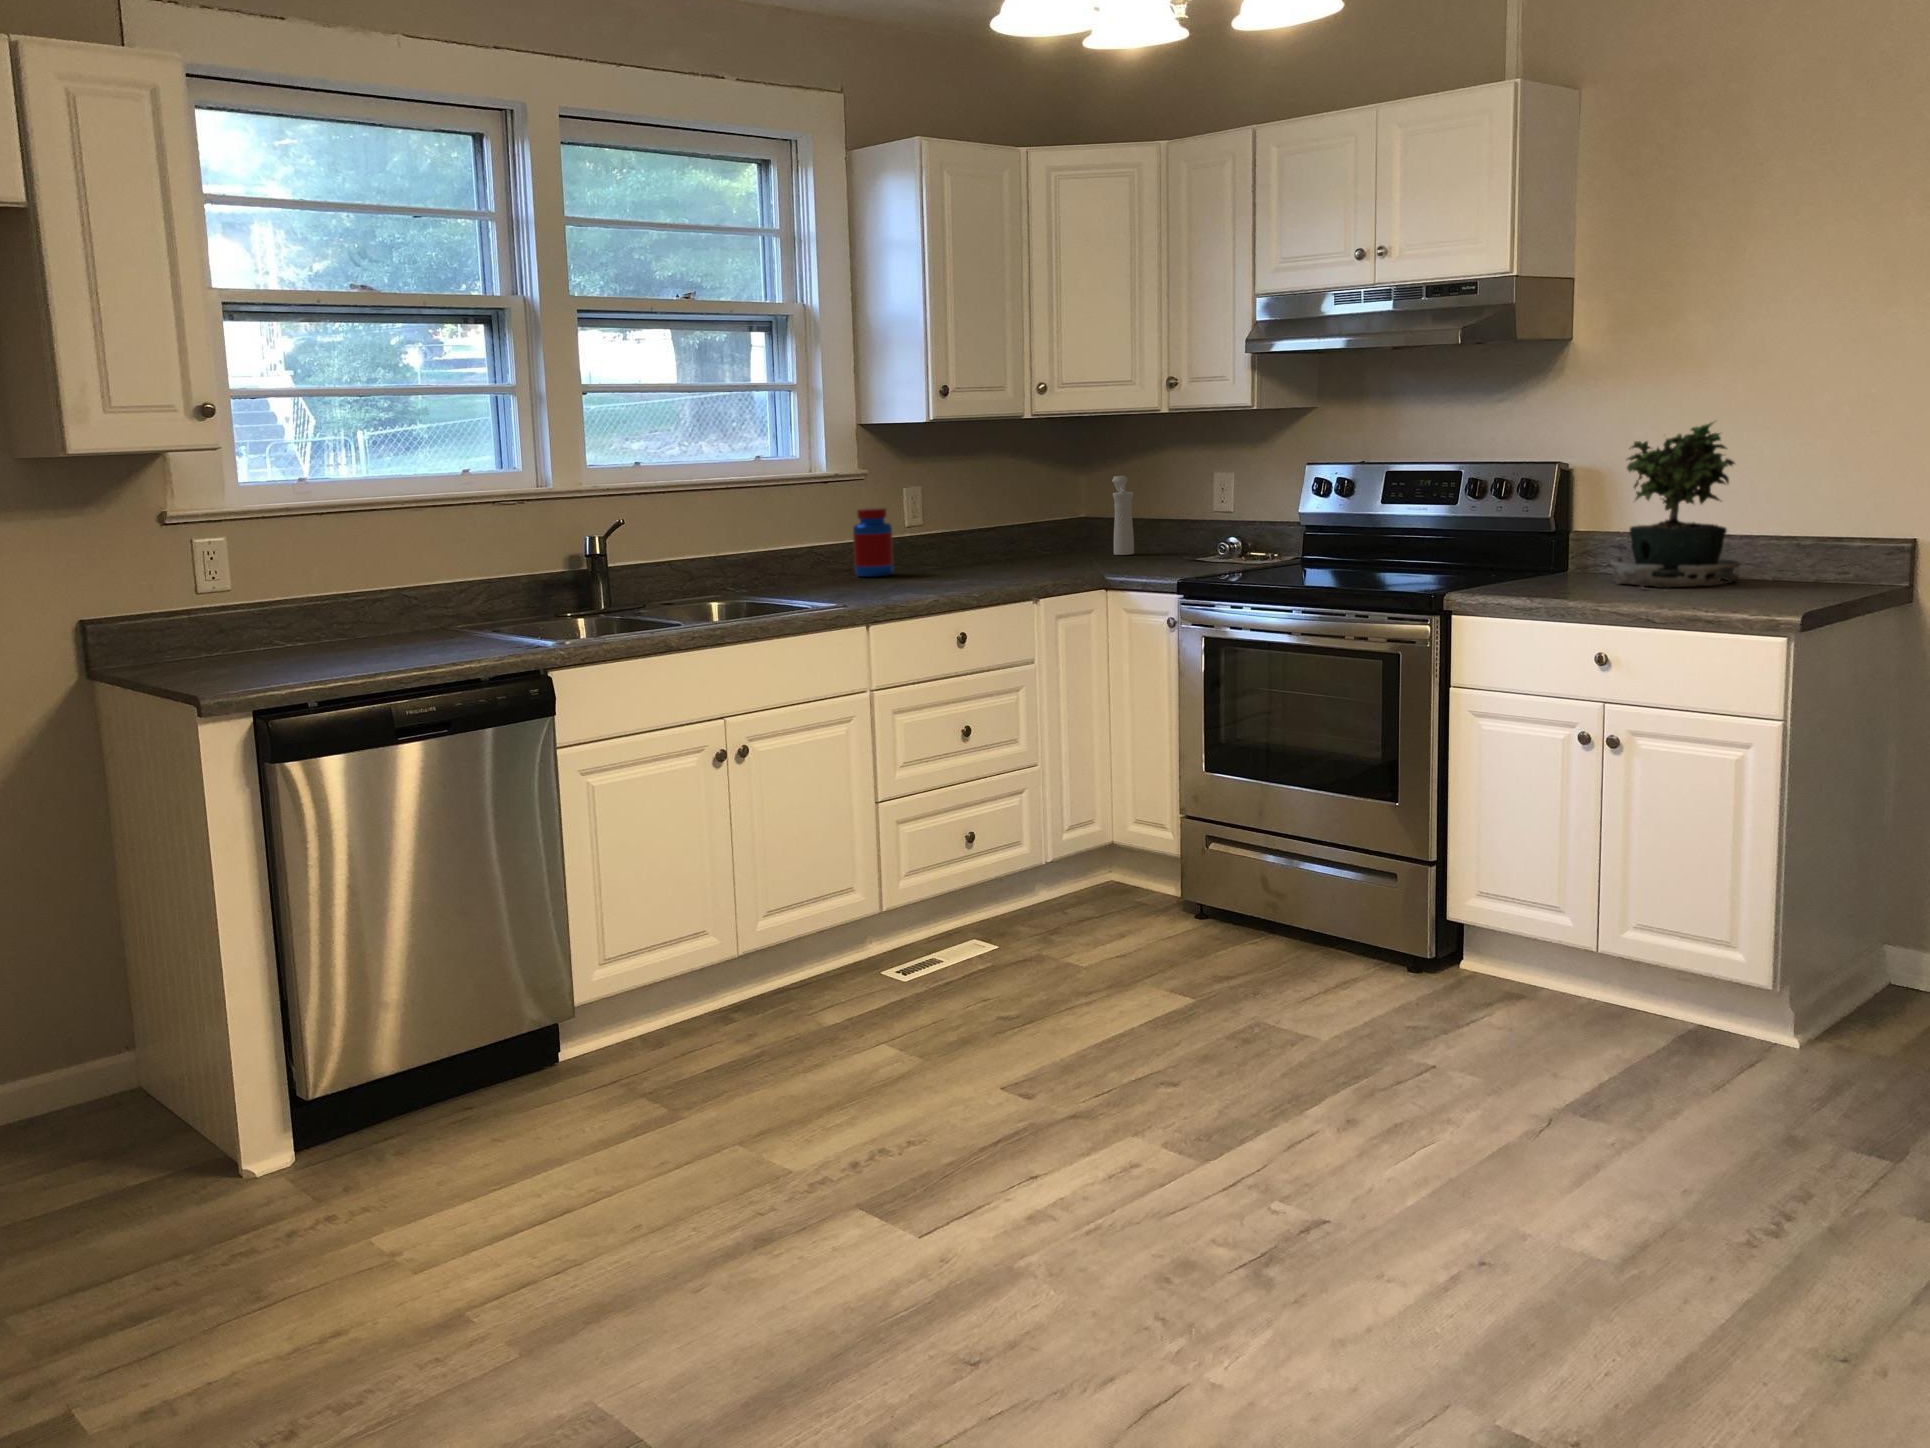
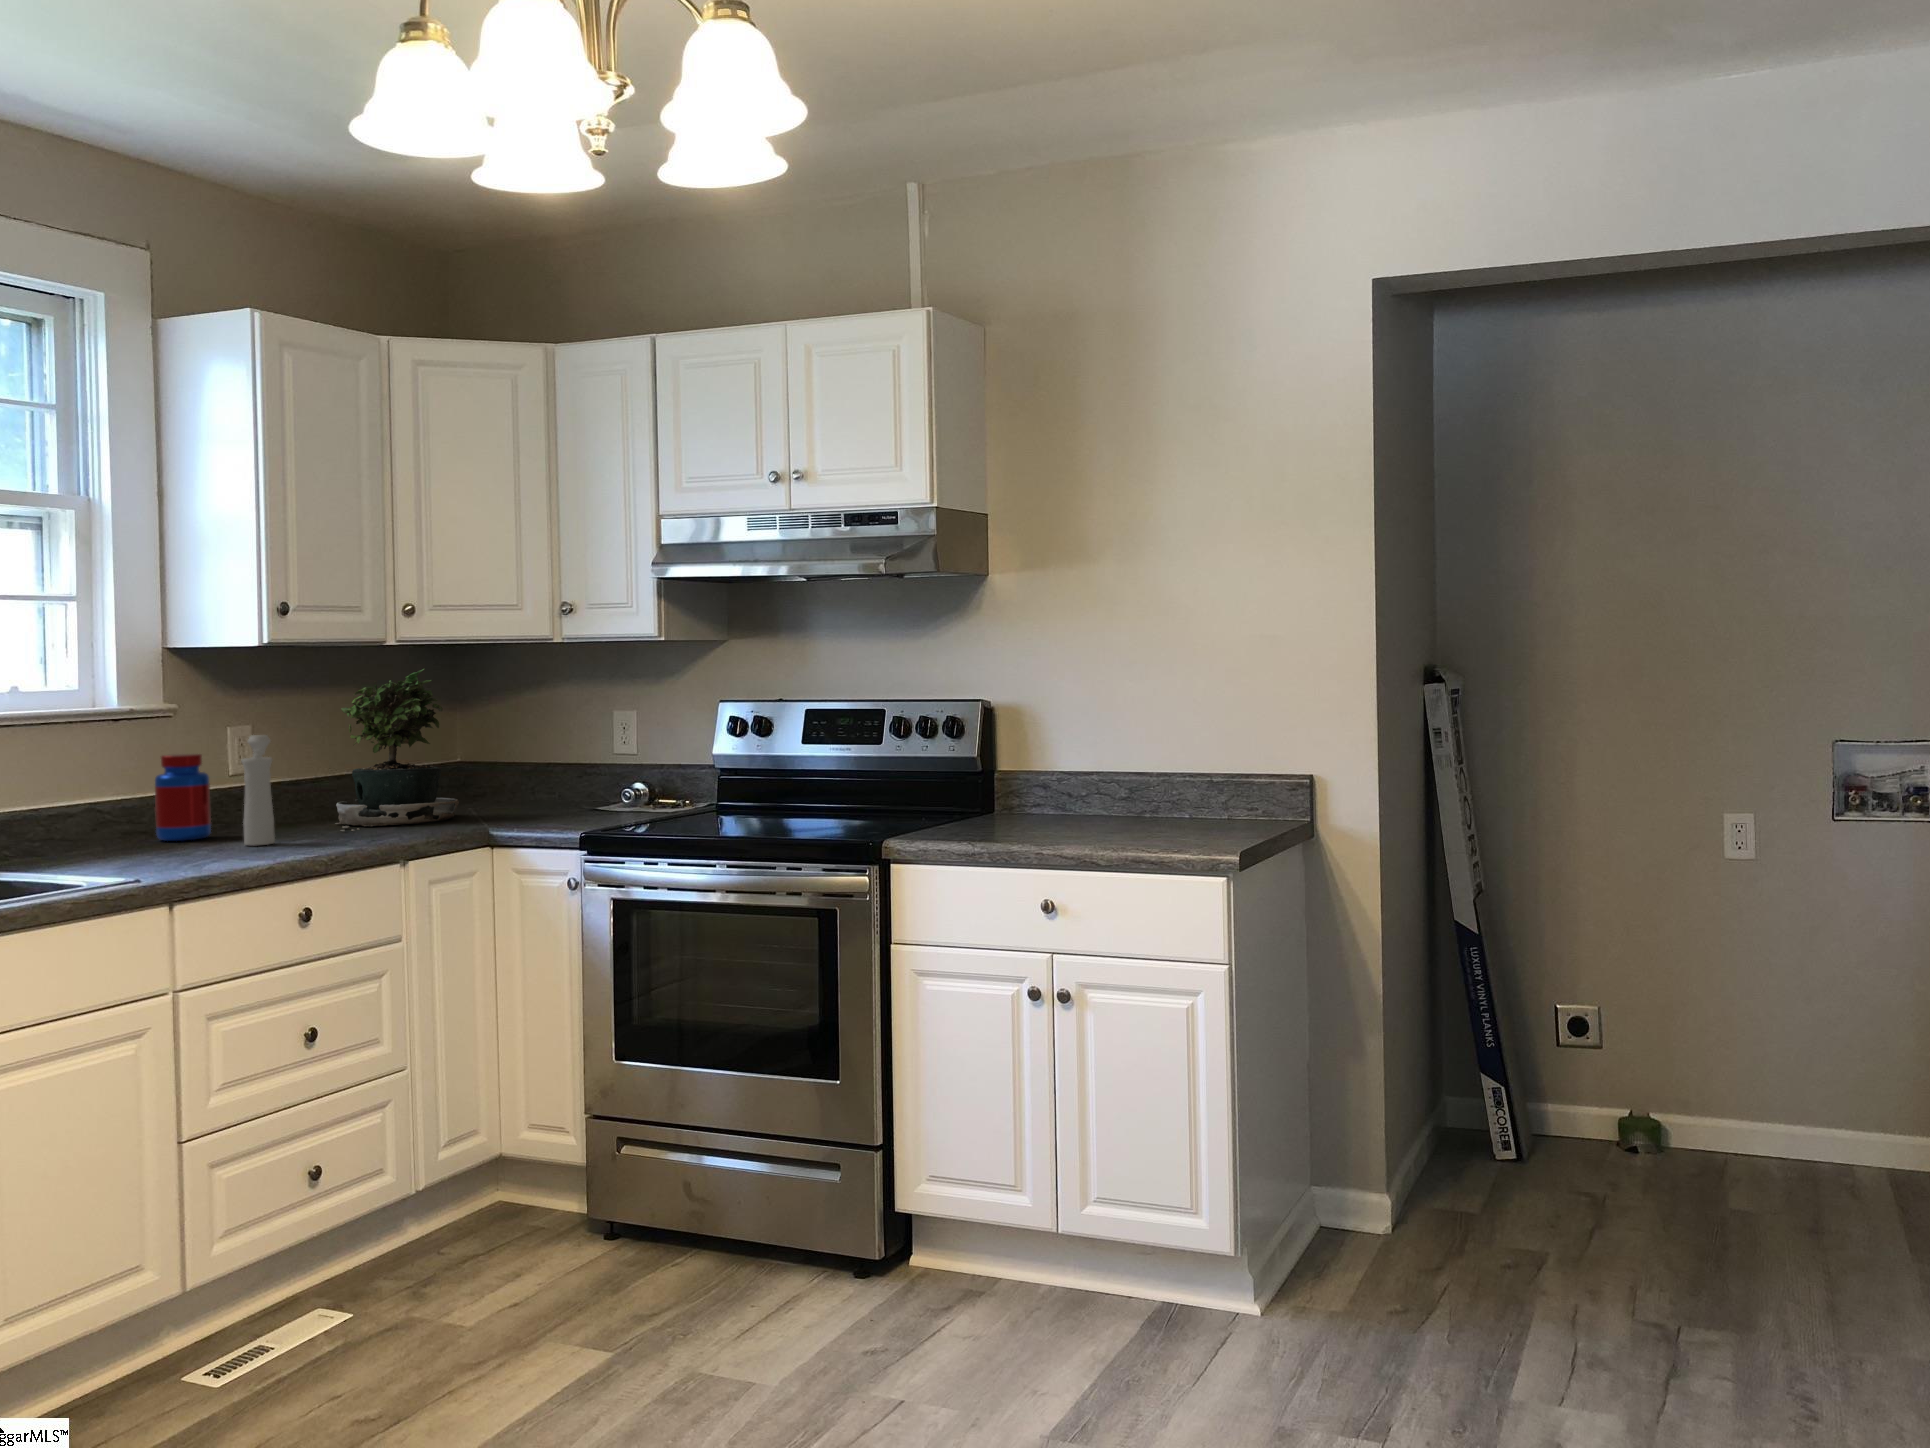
potted plant: present [1610,422,1741,592] -> present [336,669,459,831]
pepper mill: present [1112,476,1134,555] -> present [242,735,275,845]

